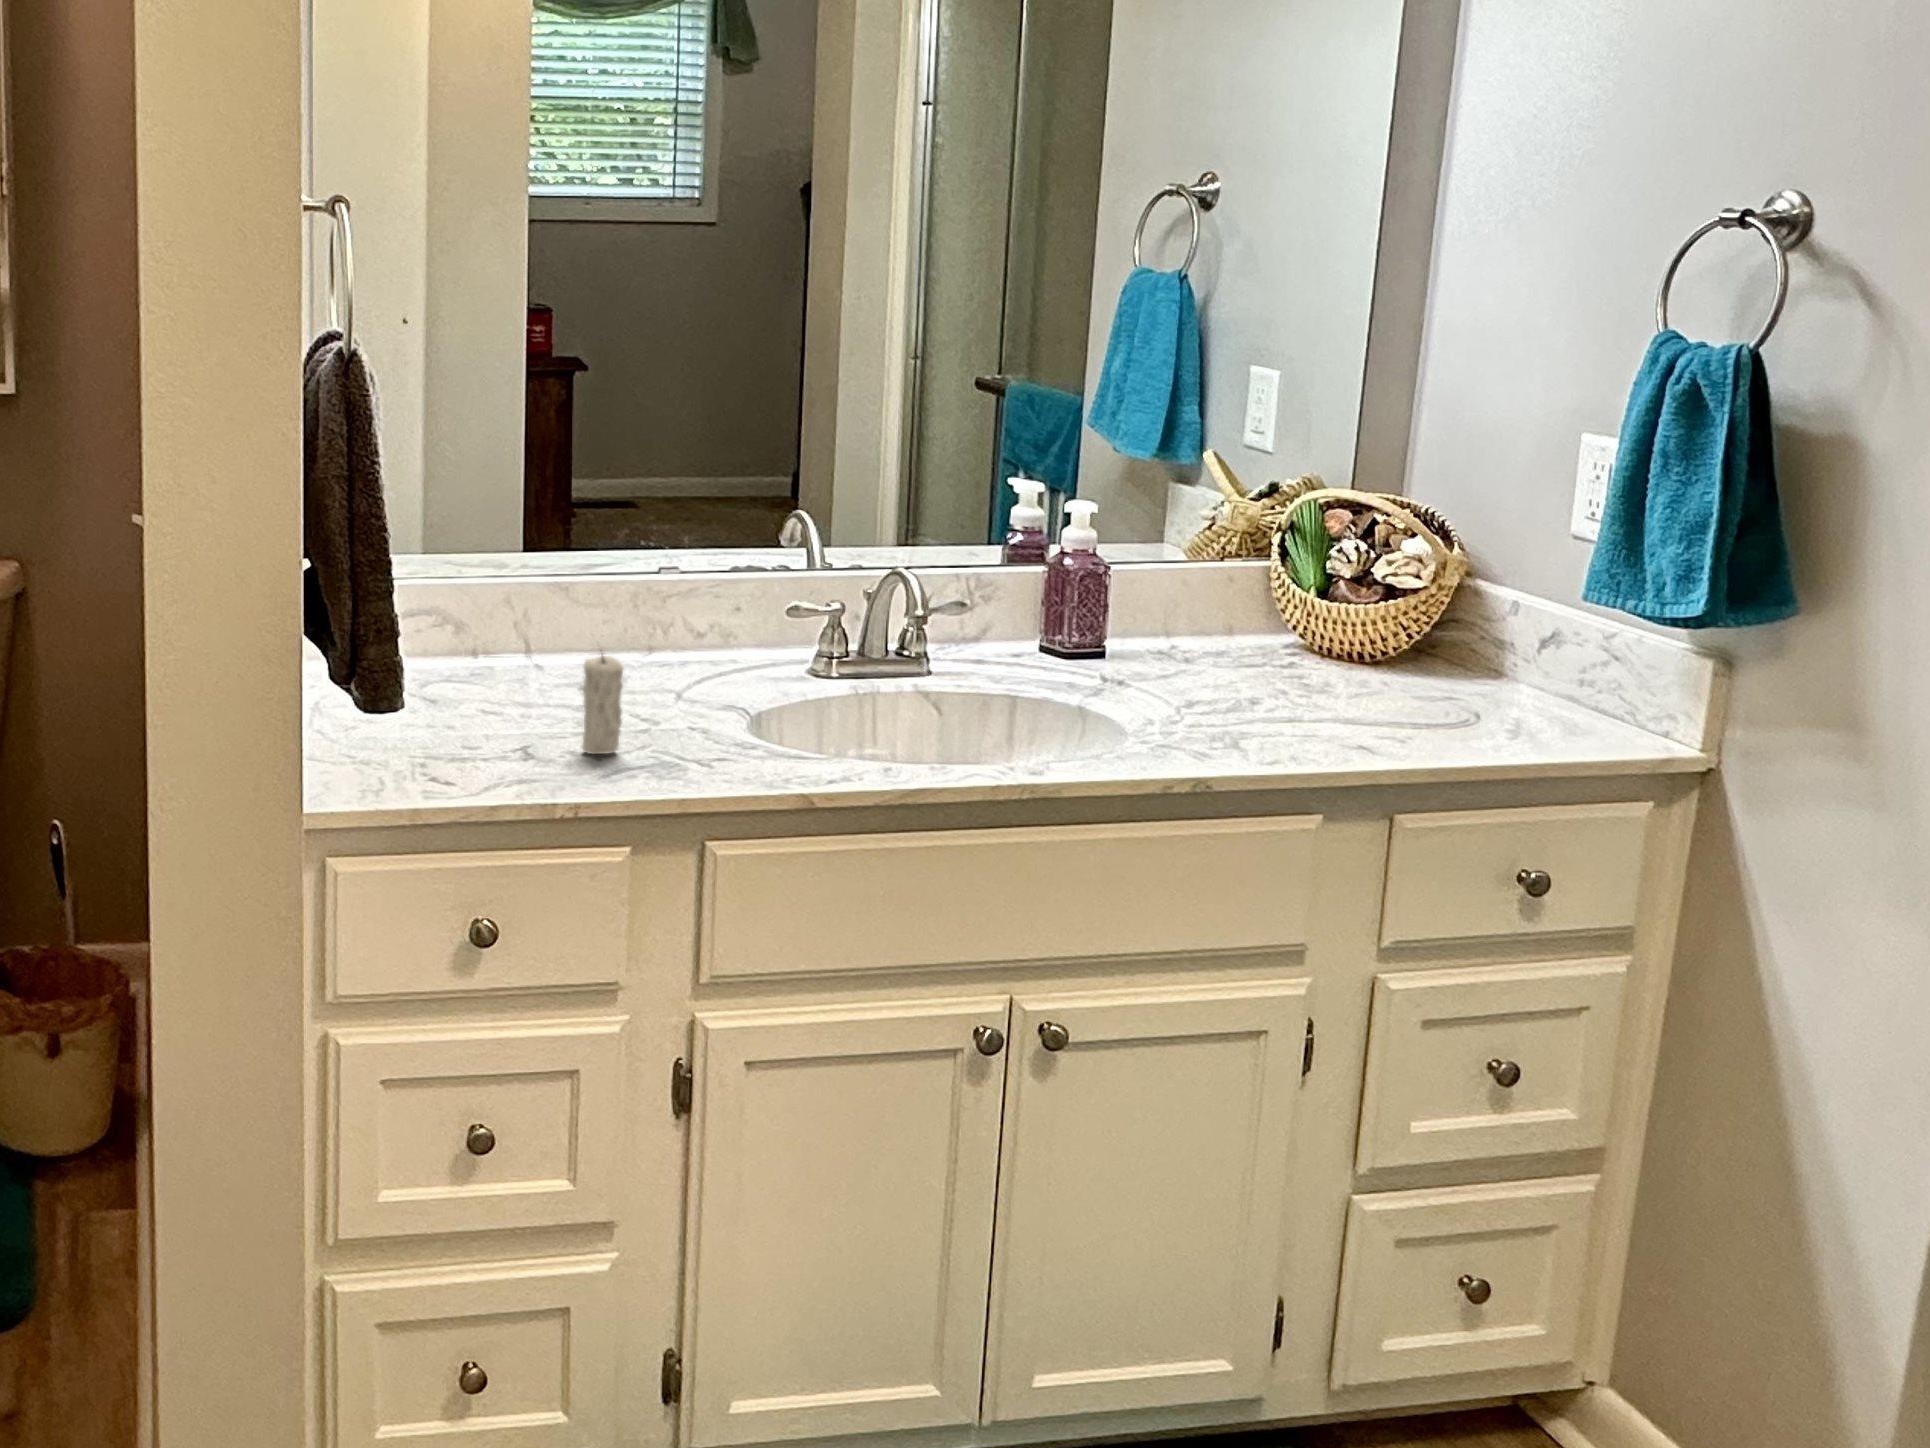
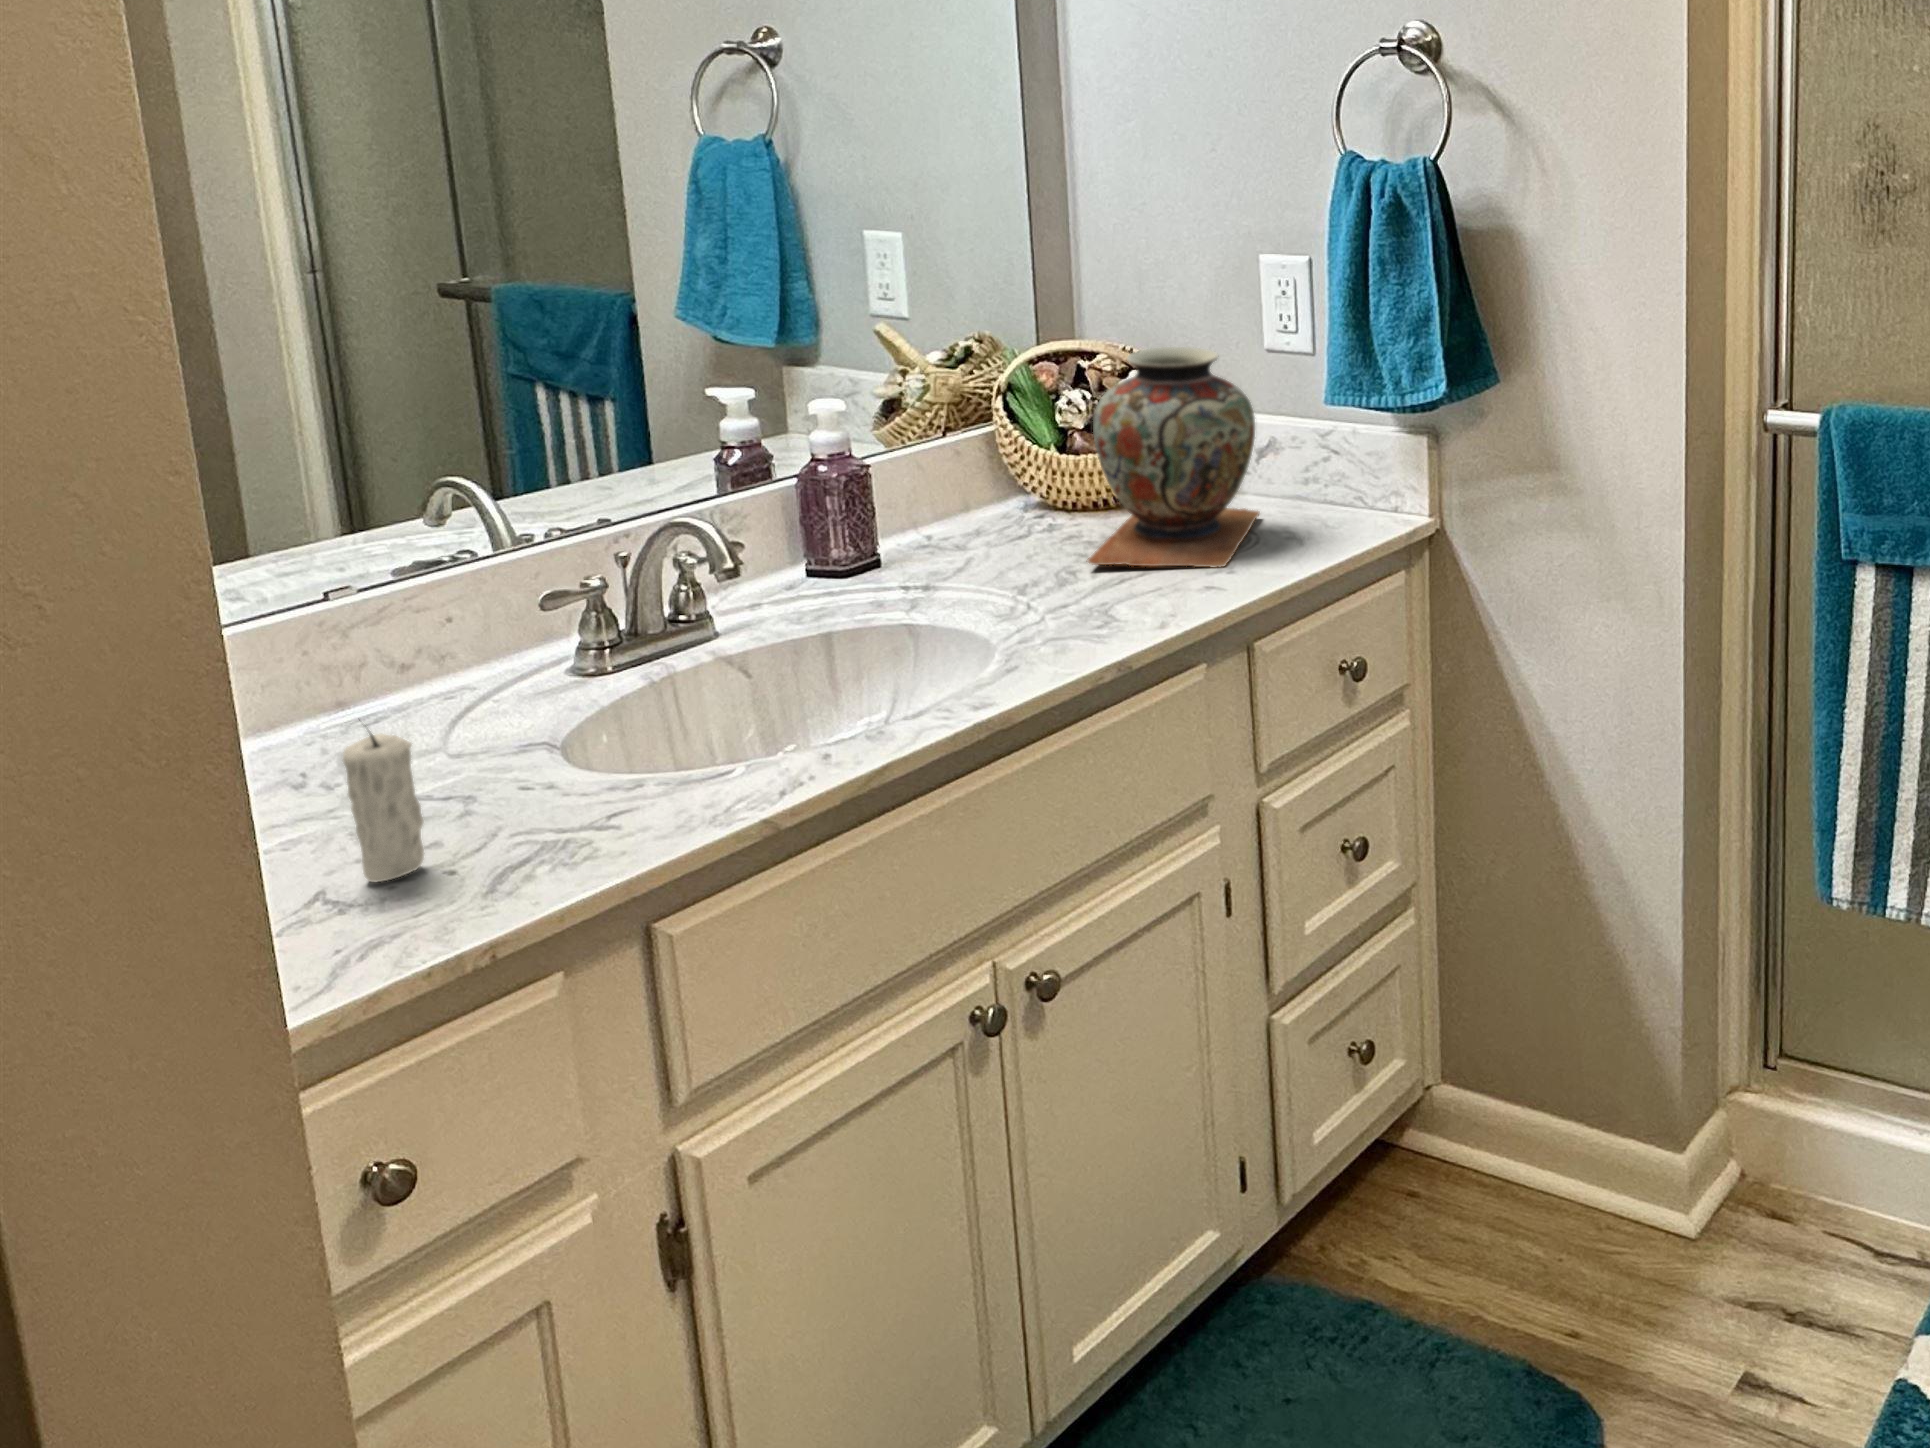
decorative vase: none [1272,507,1508,737] -> present [1087,347,1259,568]

